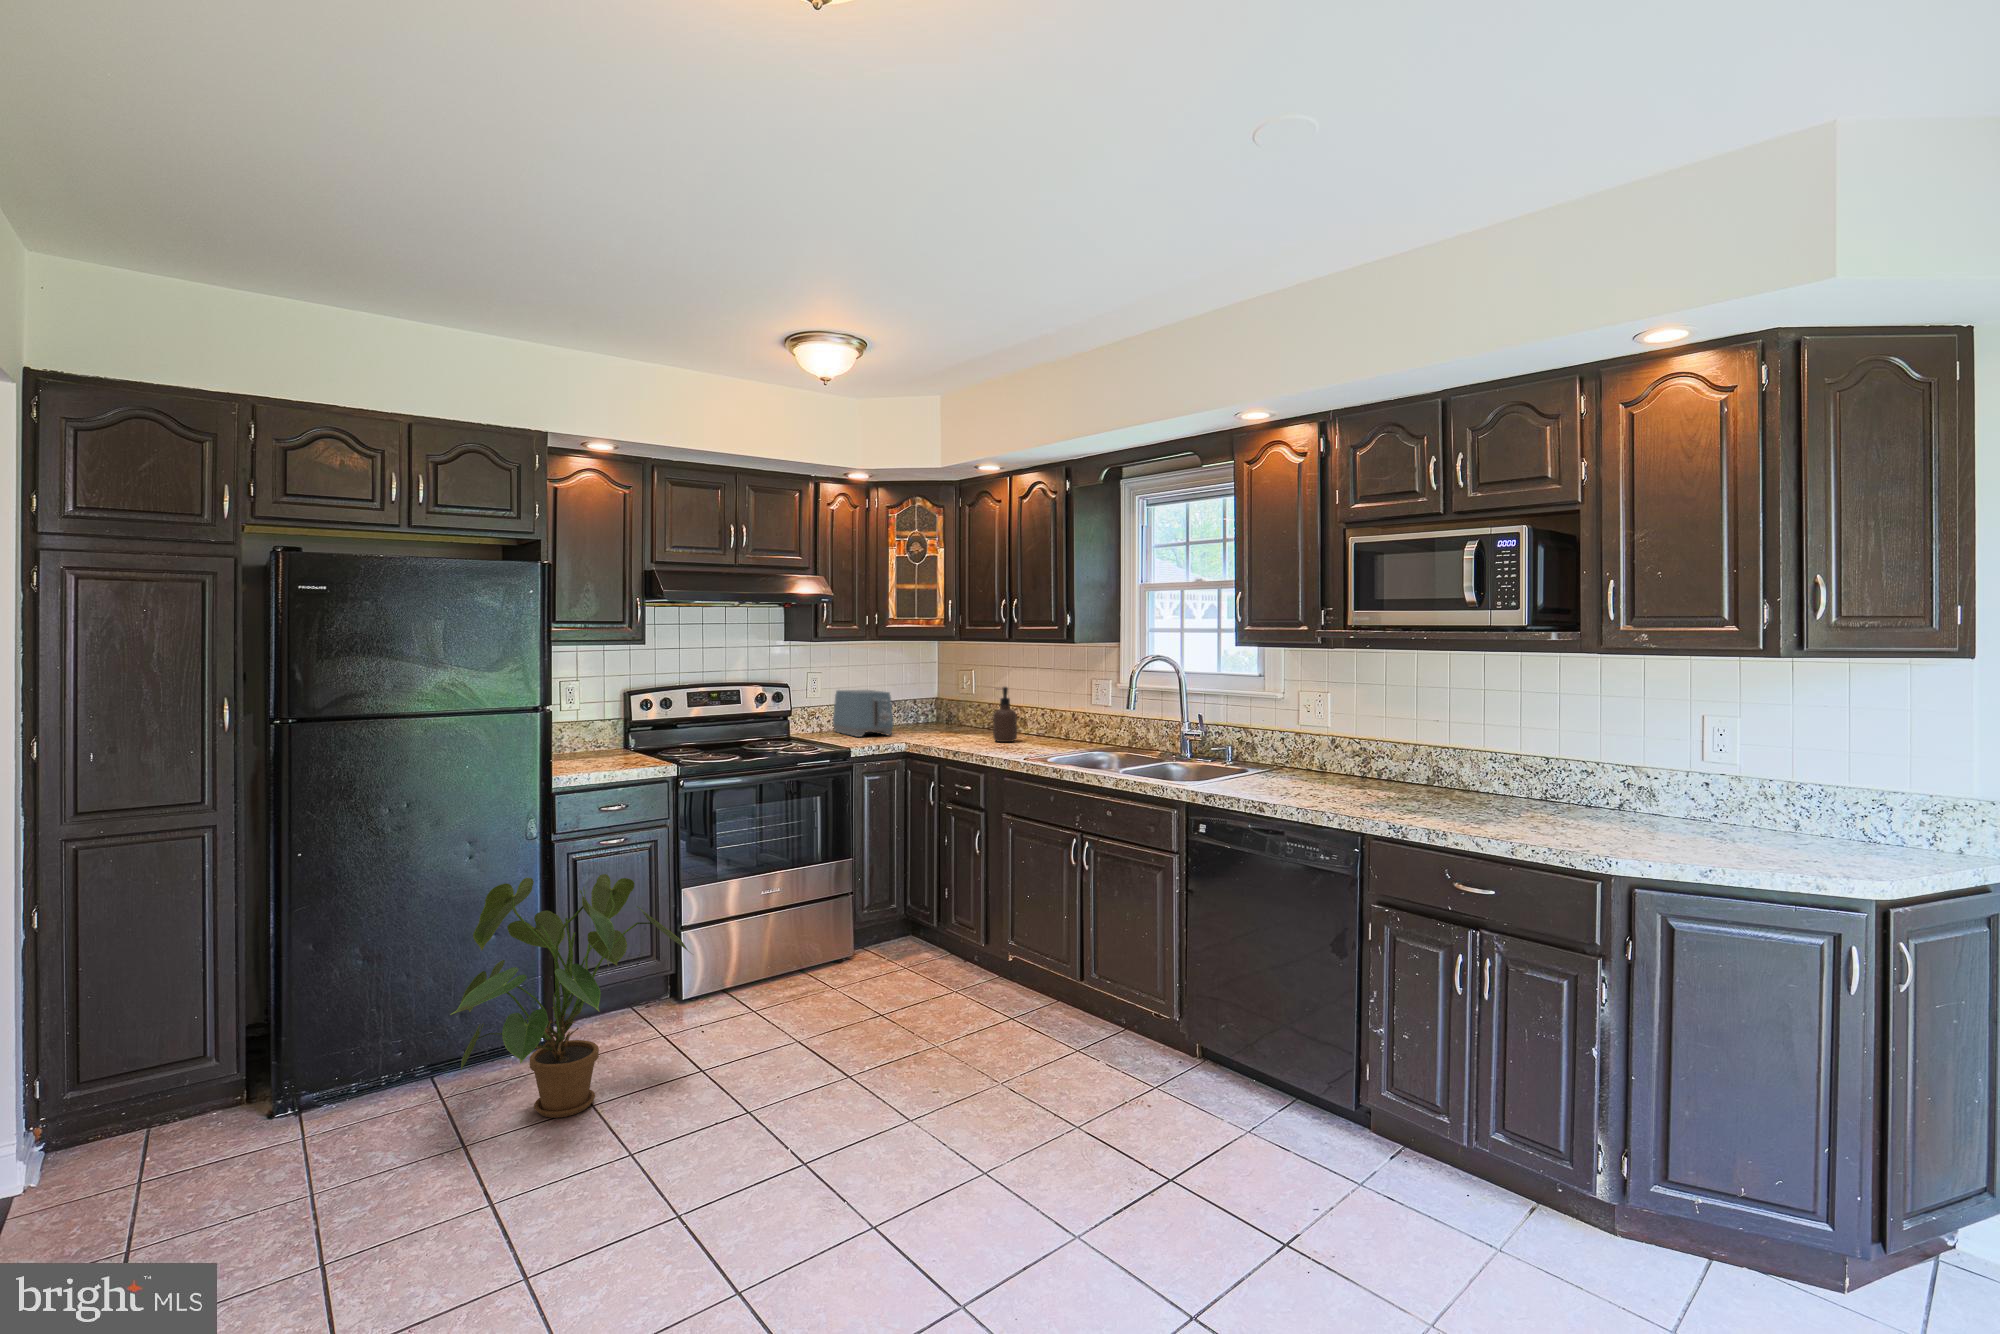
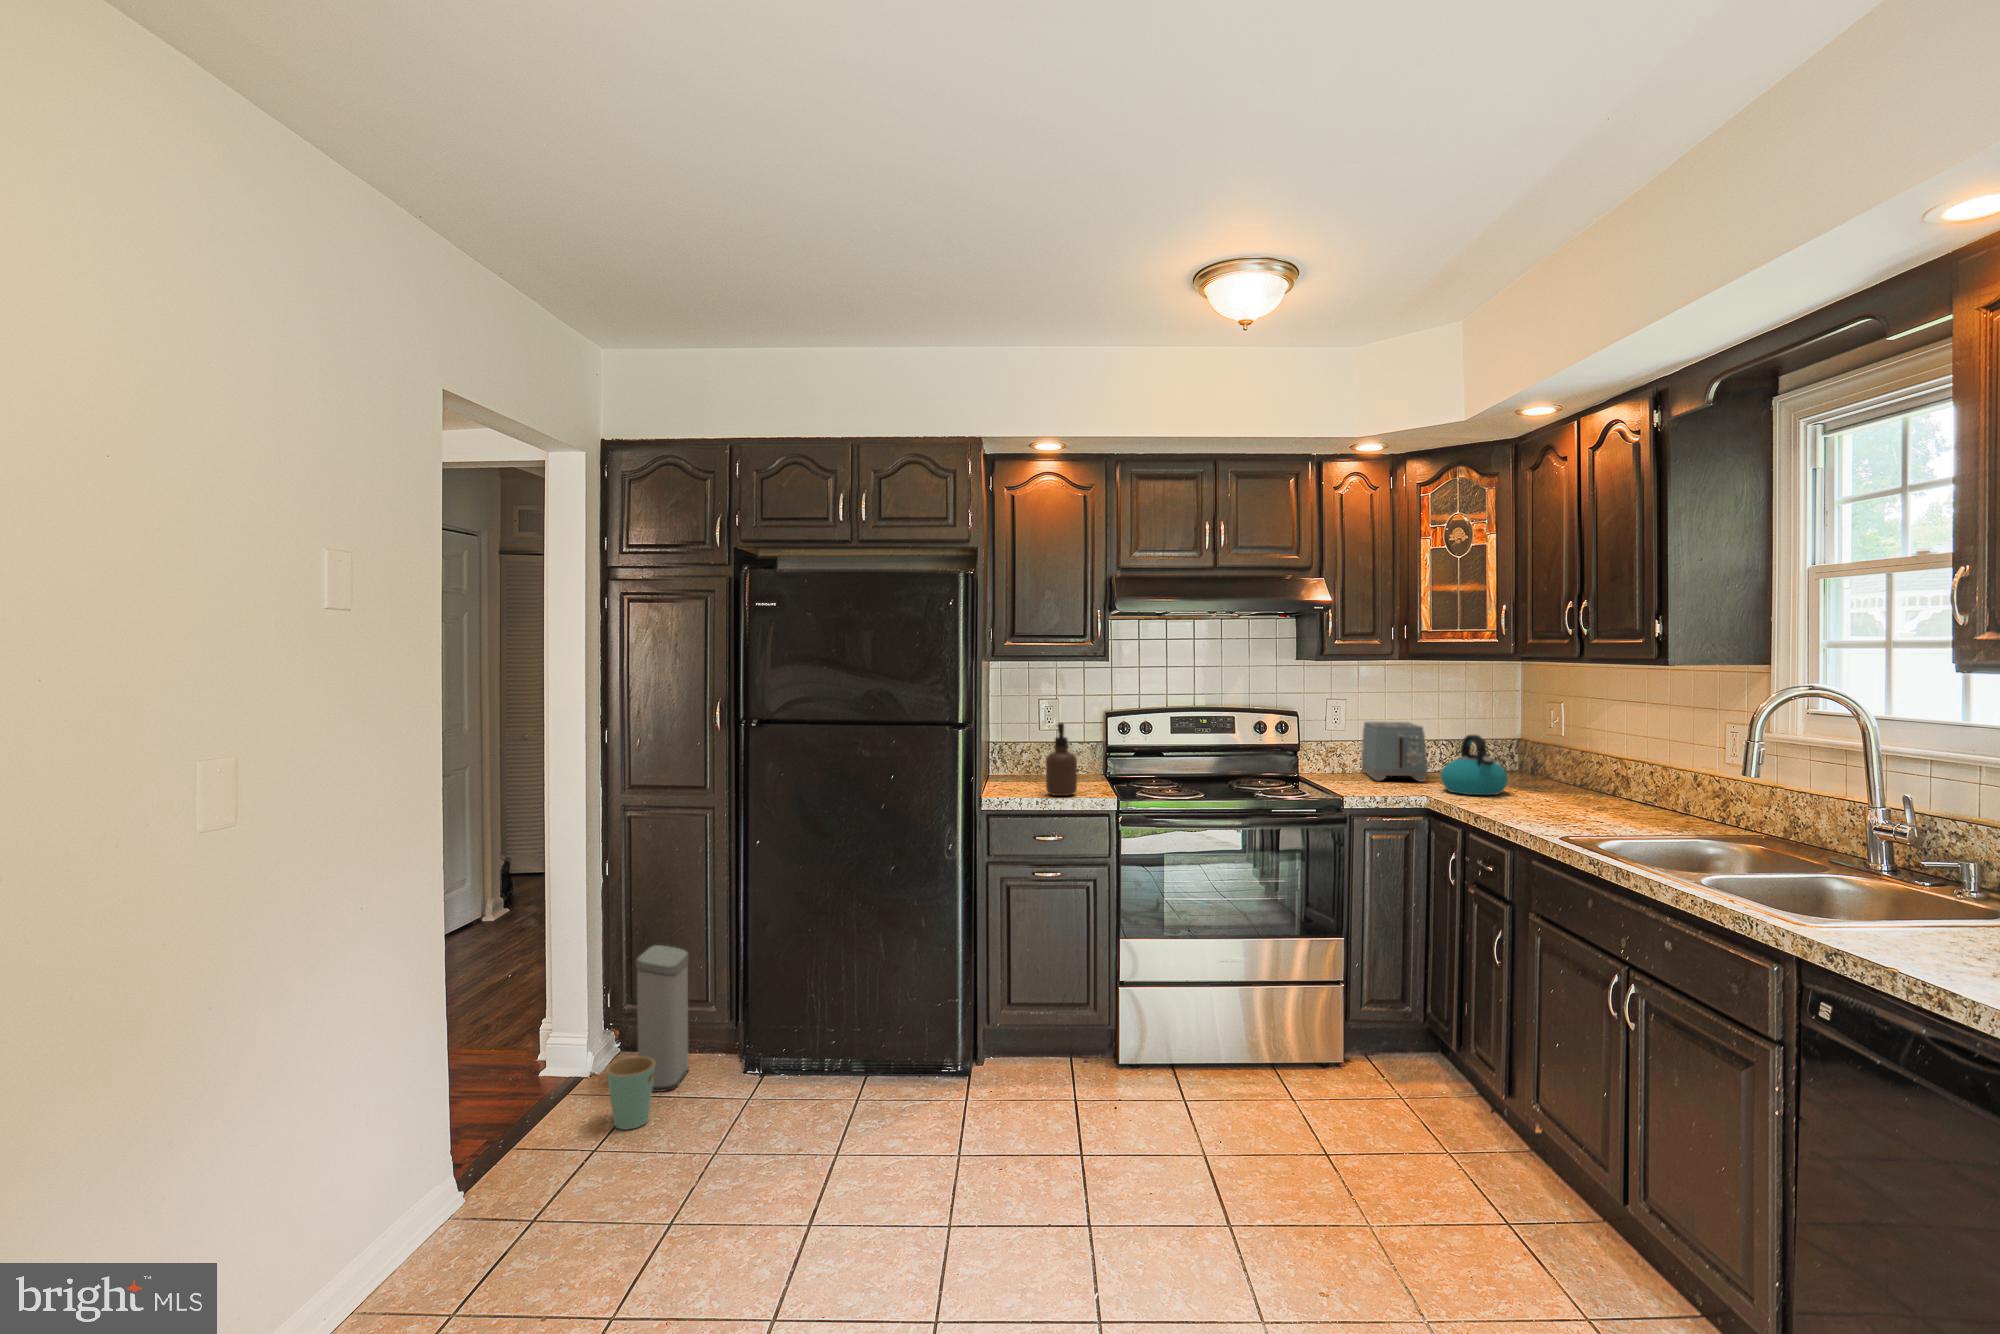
soap dispenser: present [993,687,1017,742] -> present [1046,723,1077,796]
kettle: none [910,696,956,741] -> present [1441,735,1508,795]
house plant: present [450,874,688,1118] -> none [829,898,1067,1154]
trash can: none [112,996,192,1220] -> present [606,945,689,1130]

